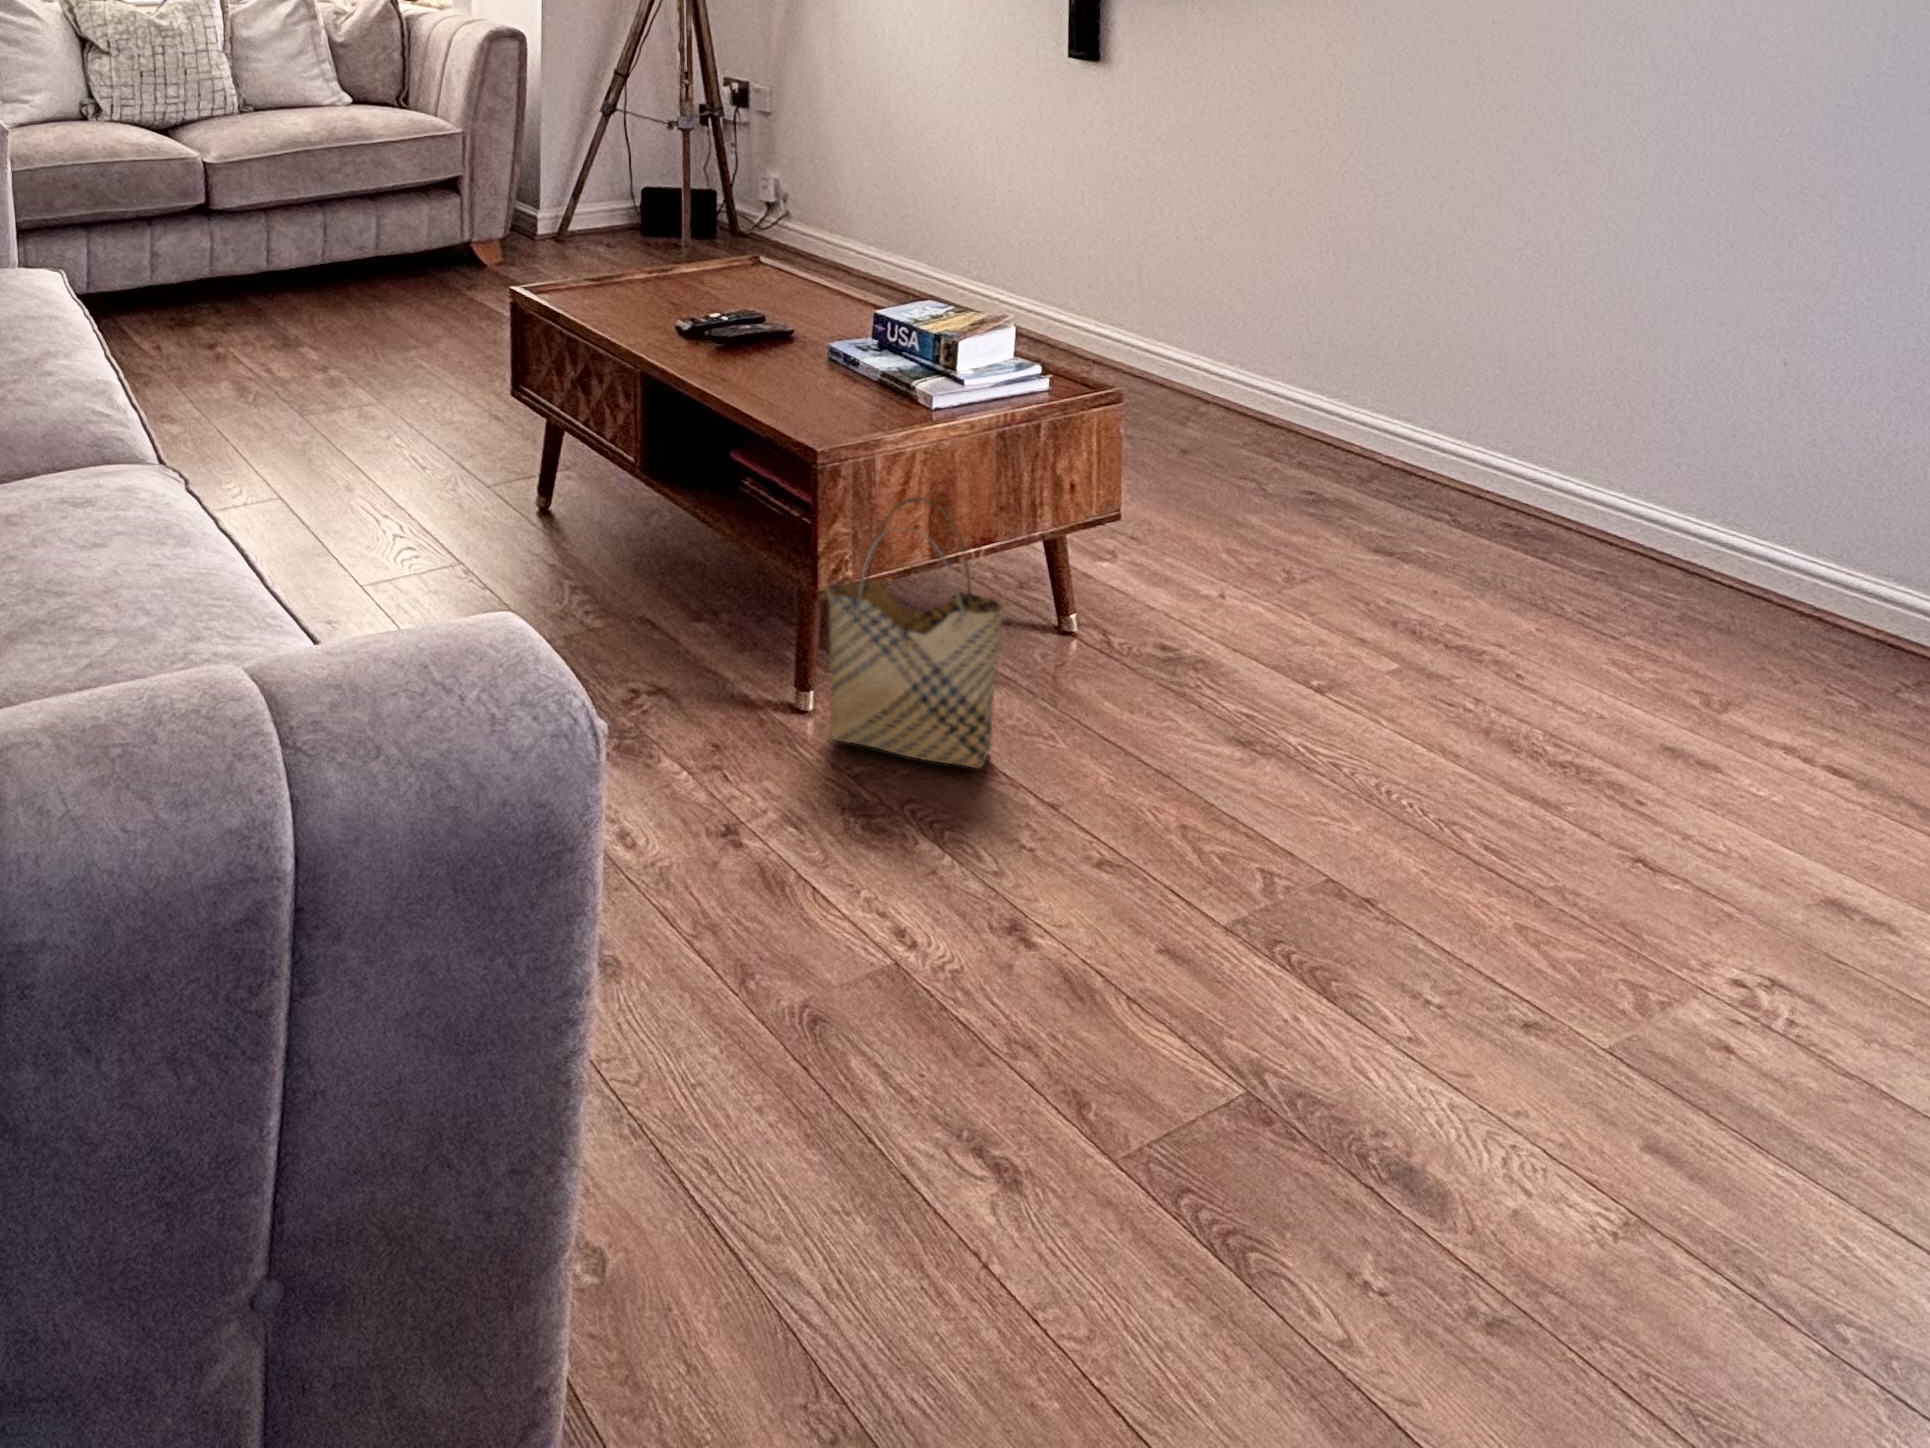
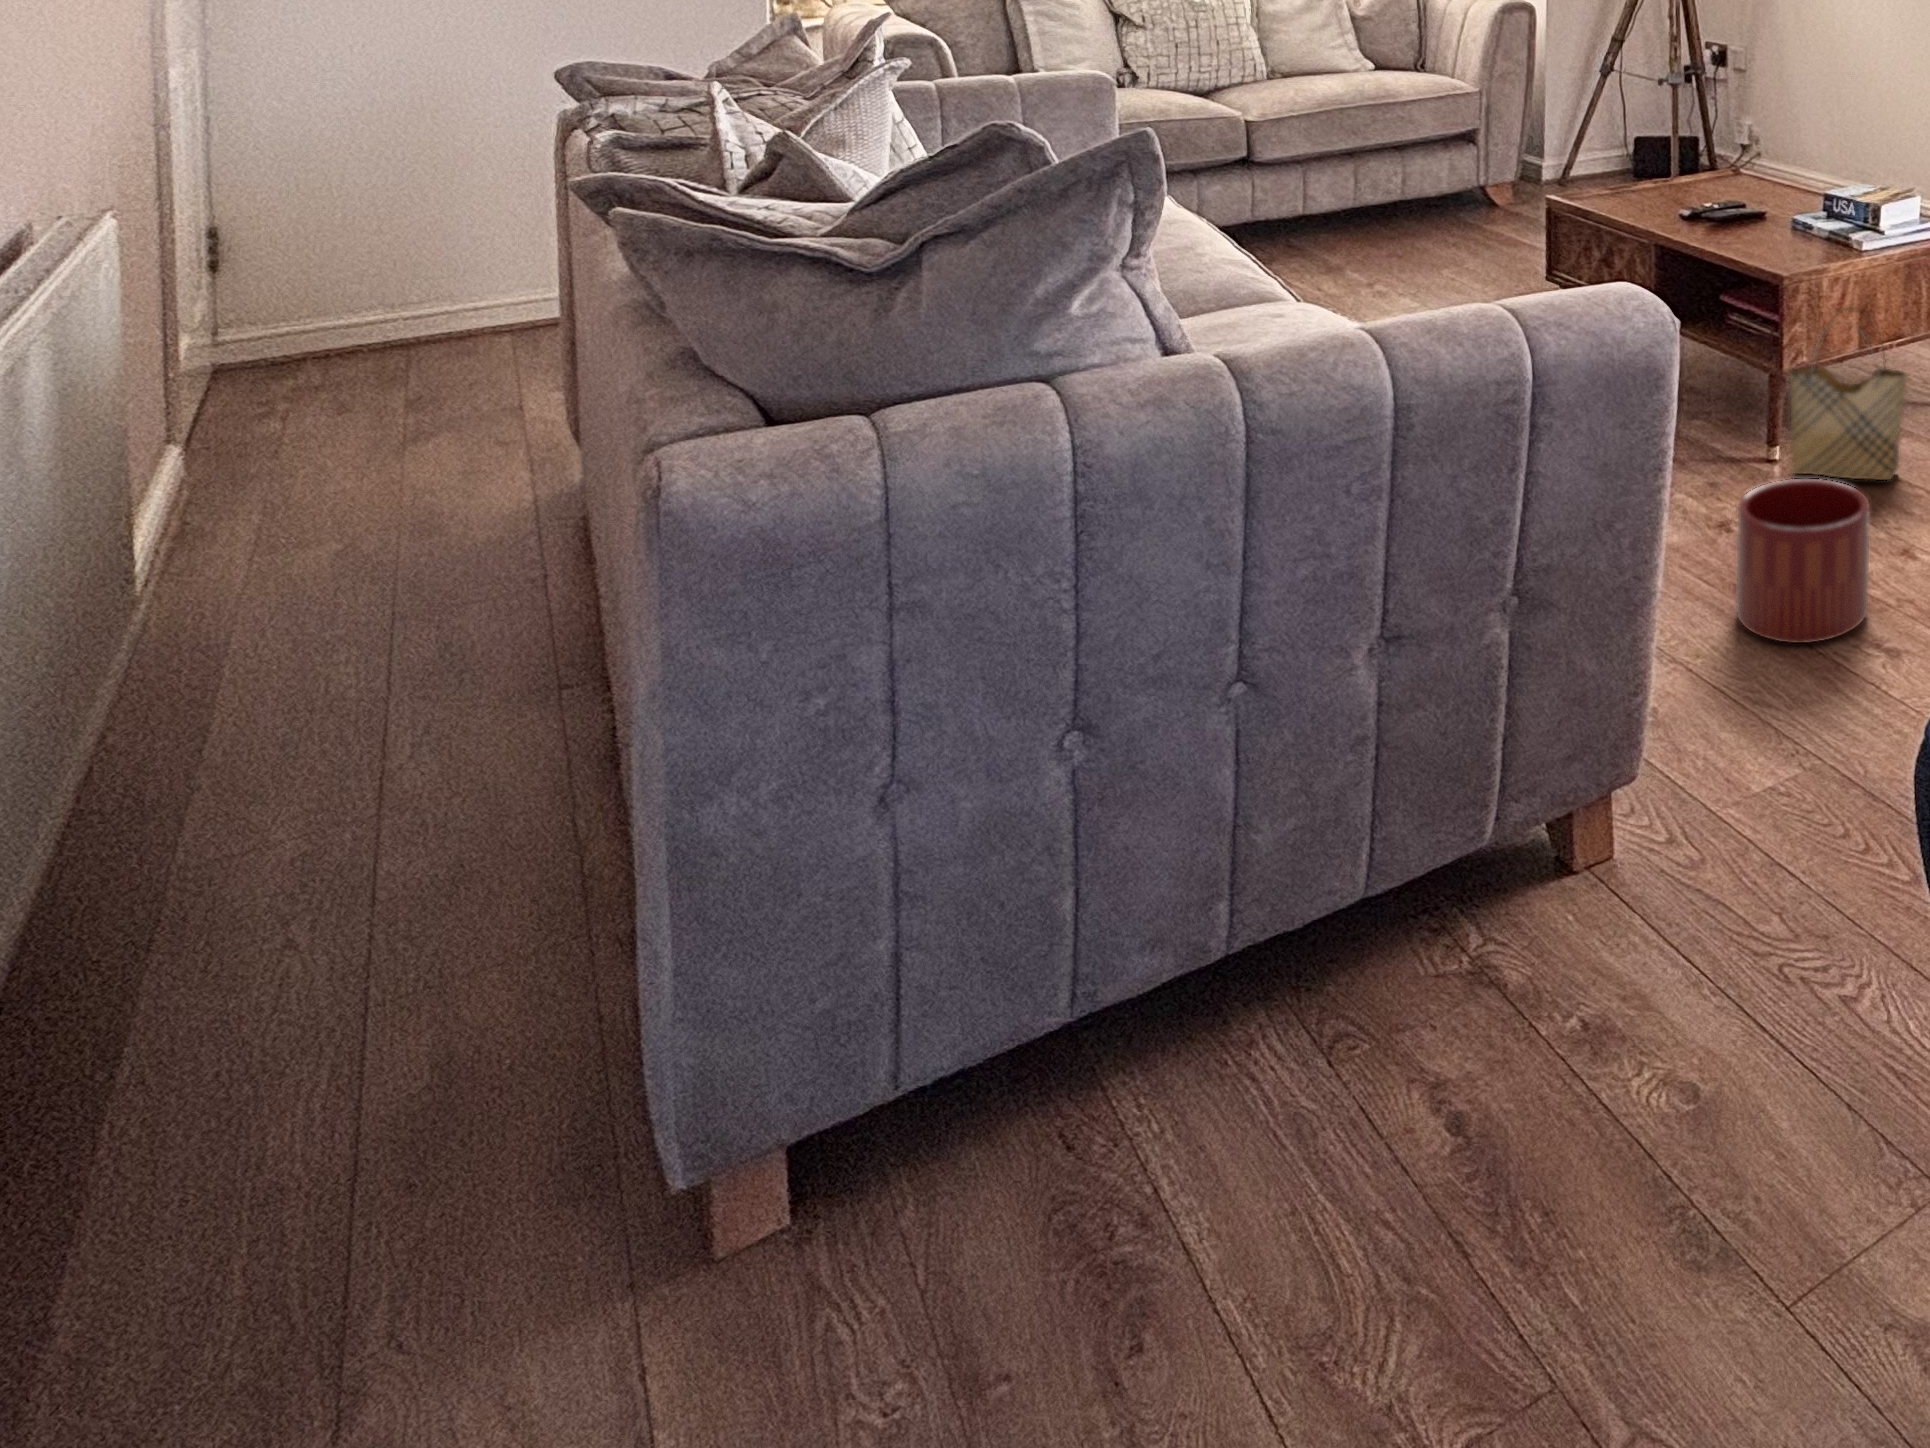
planter: none [740,812,956,1121] -> present [1736,479,1870,643]

